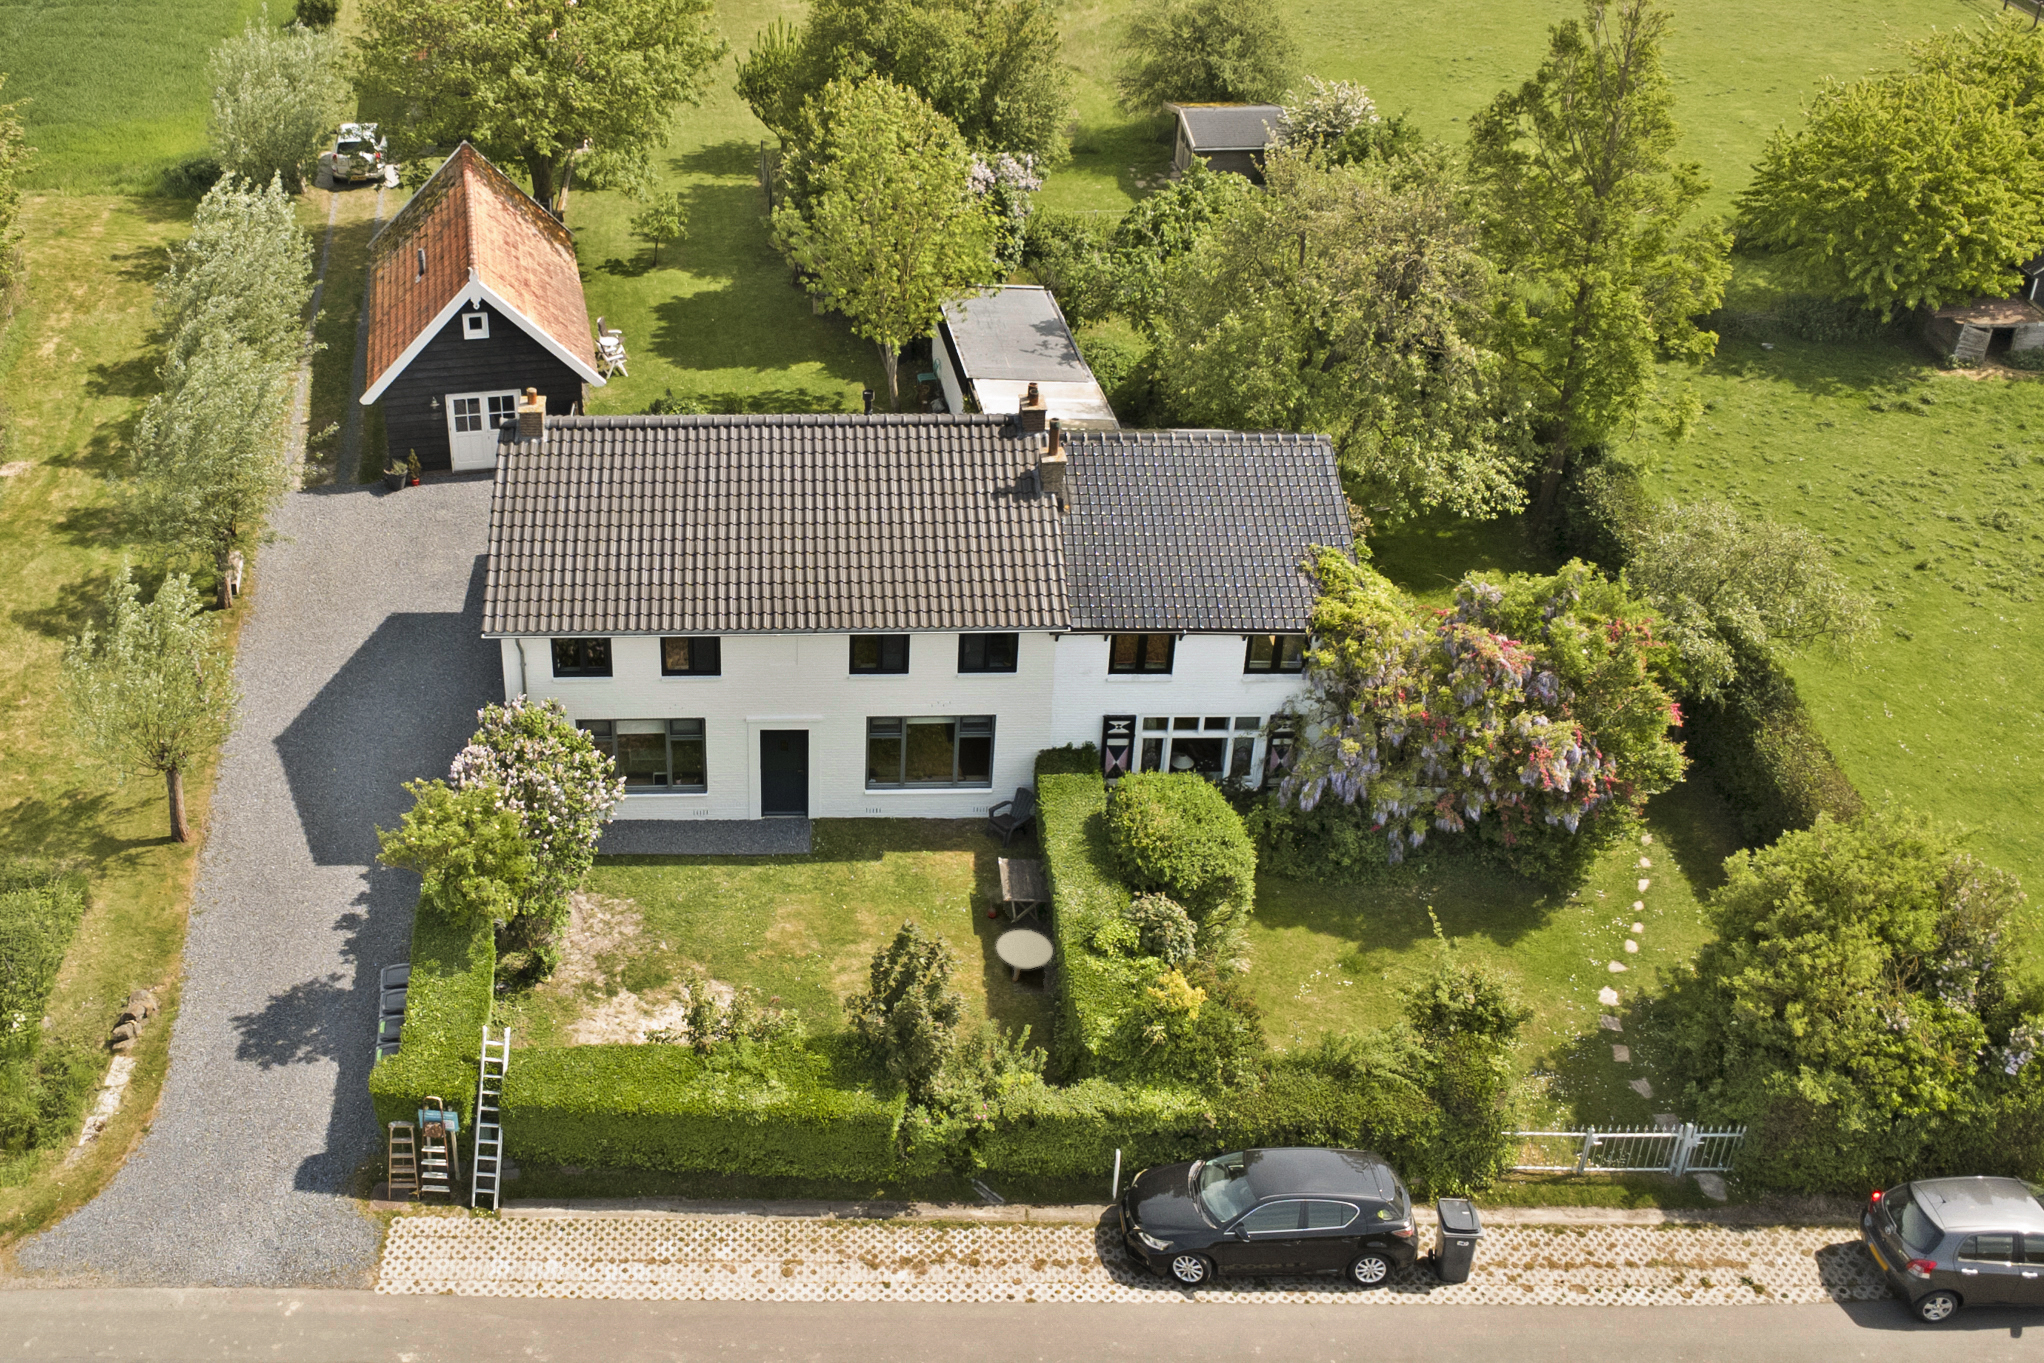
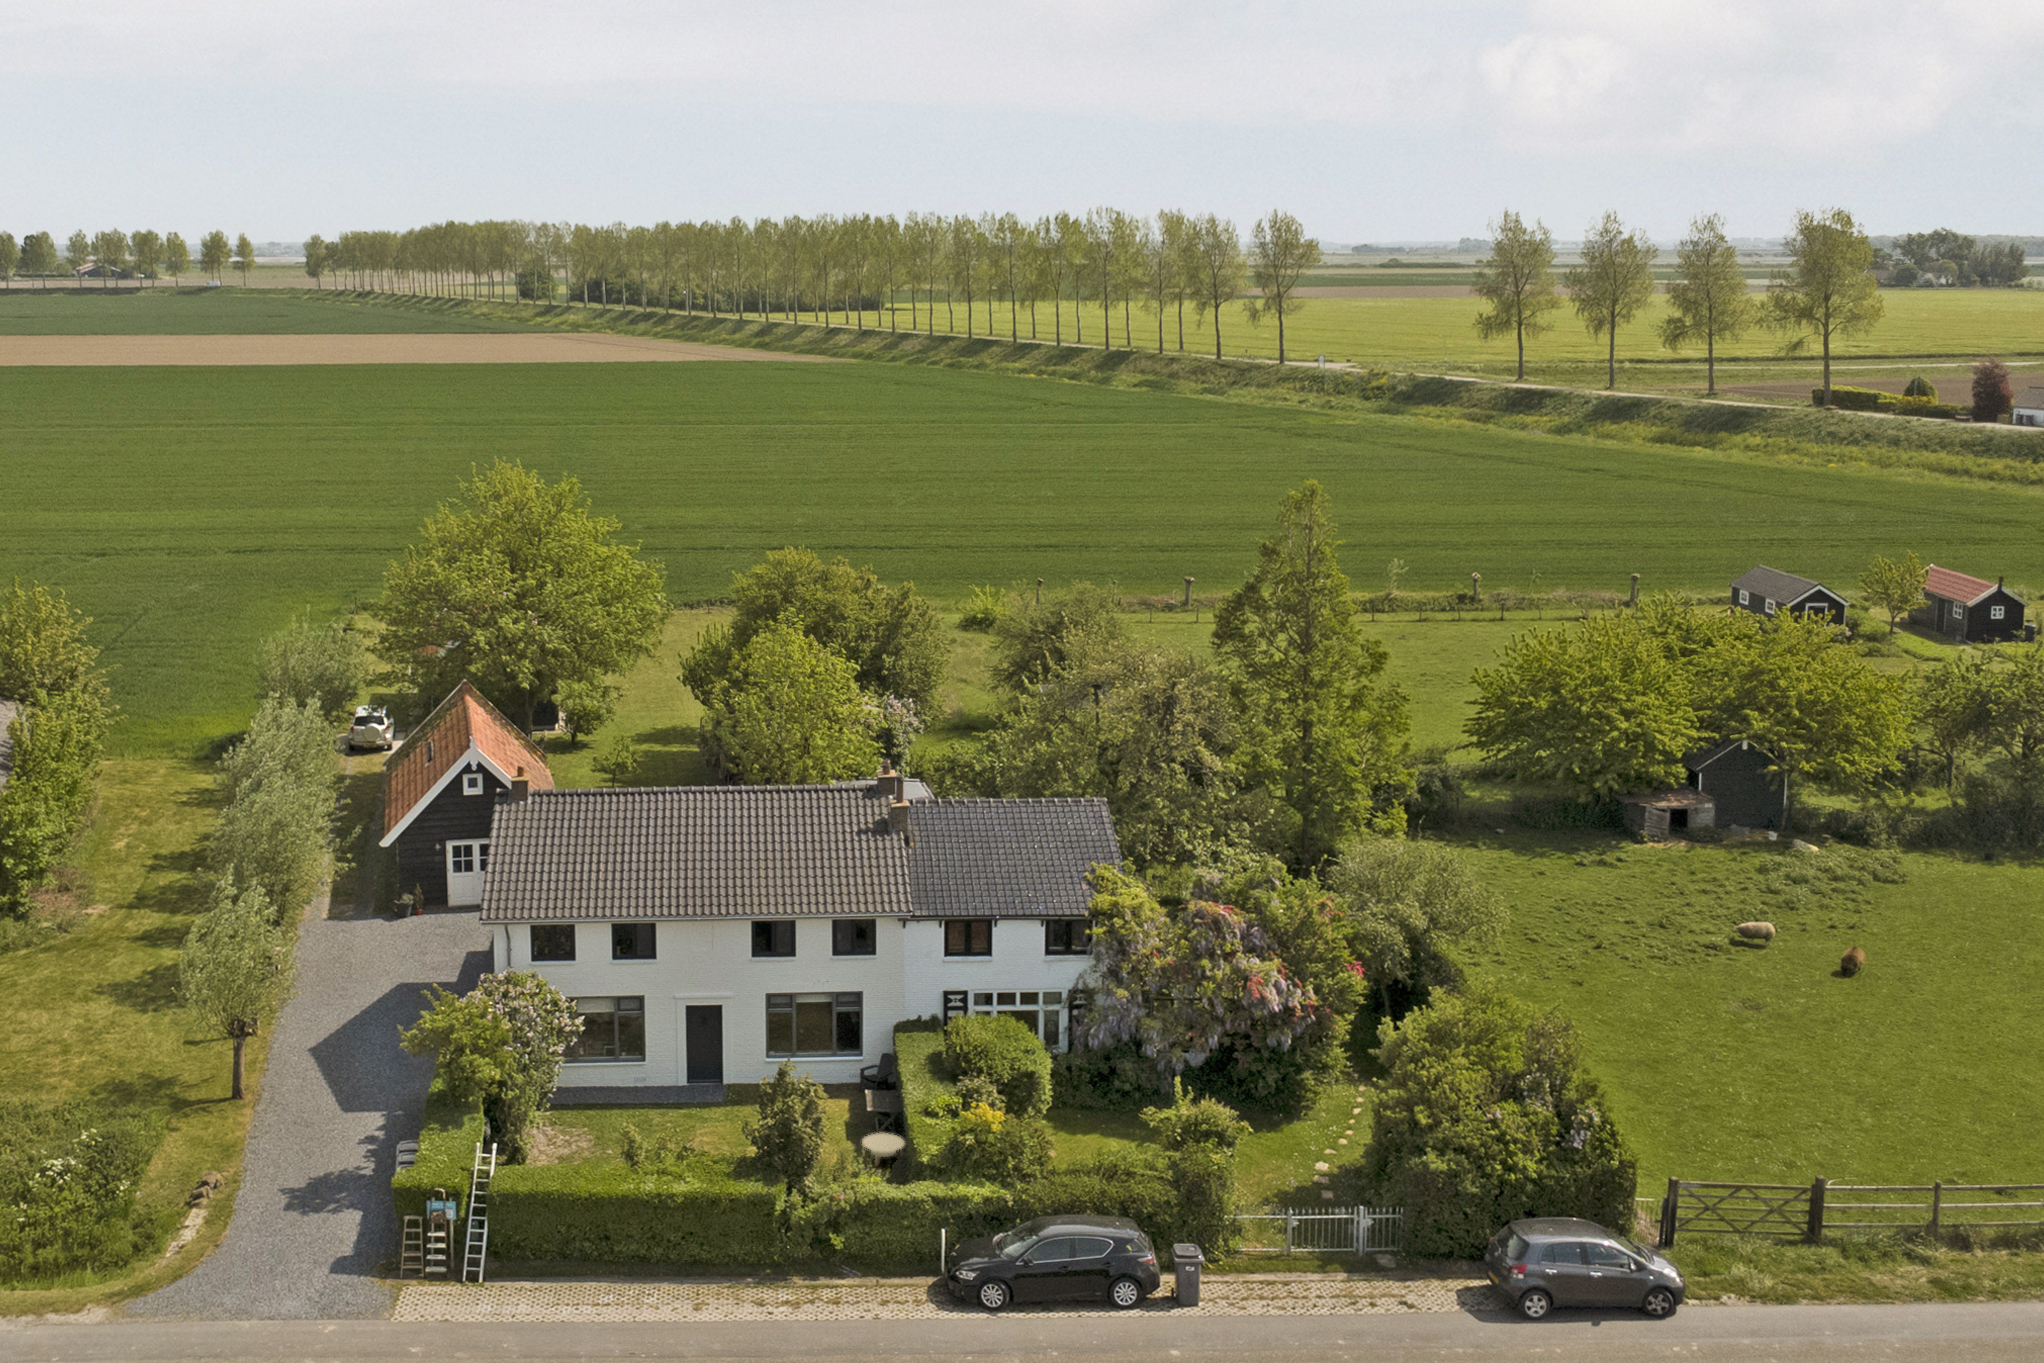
potted tree: present [983,885,1007,918] -> none [853,1103,873,1135]

